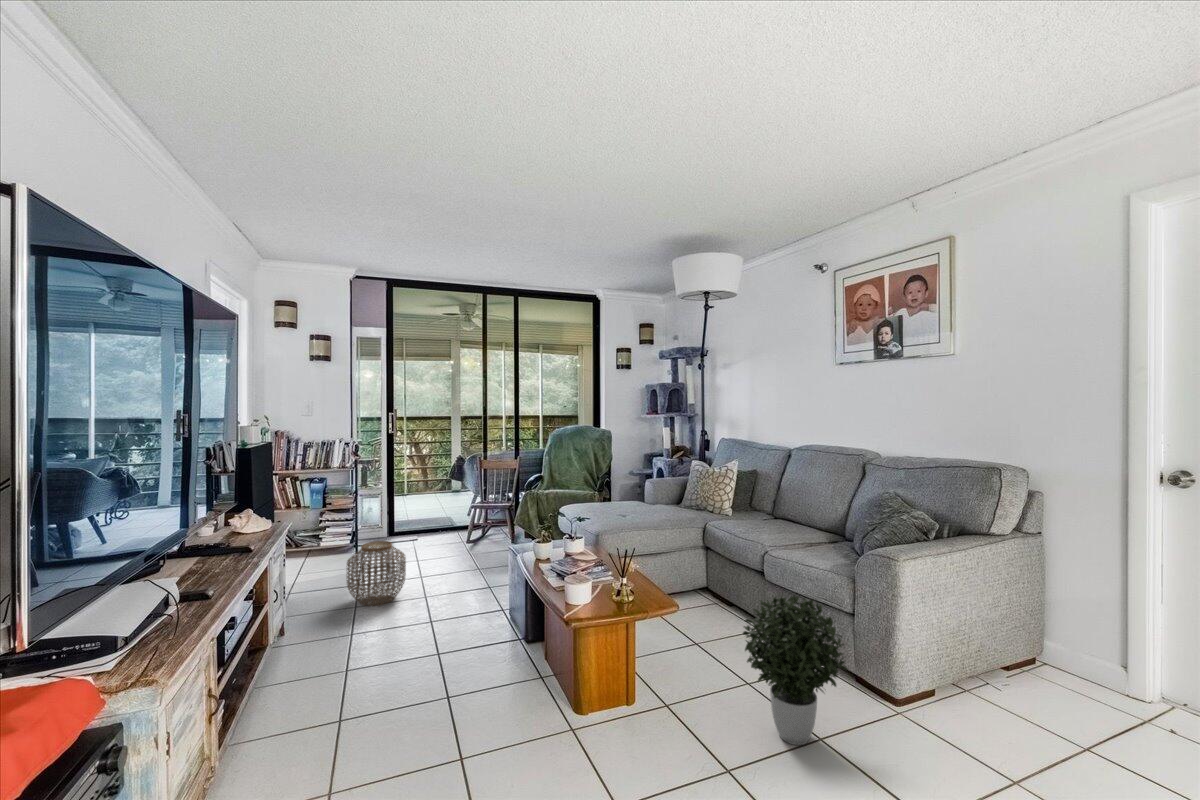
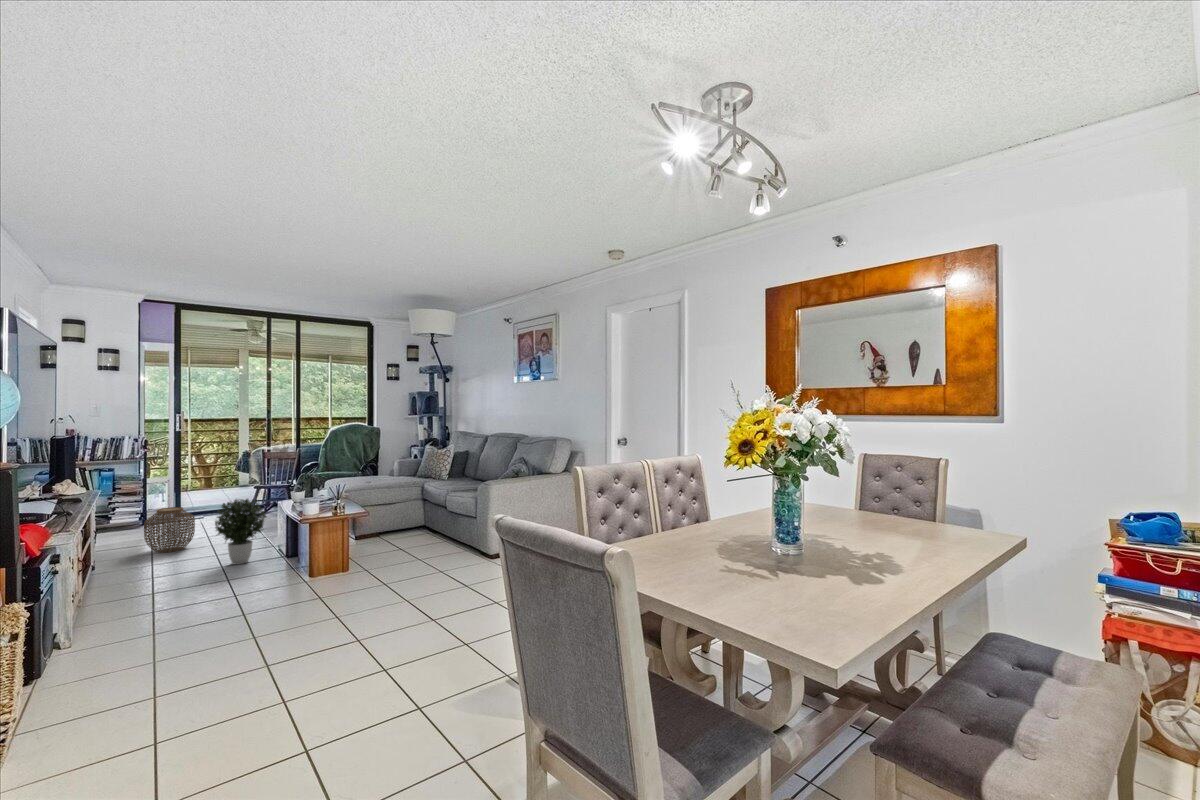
potted plant: present [743,596,847,745] -> present [215,499,266,564]

